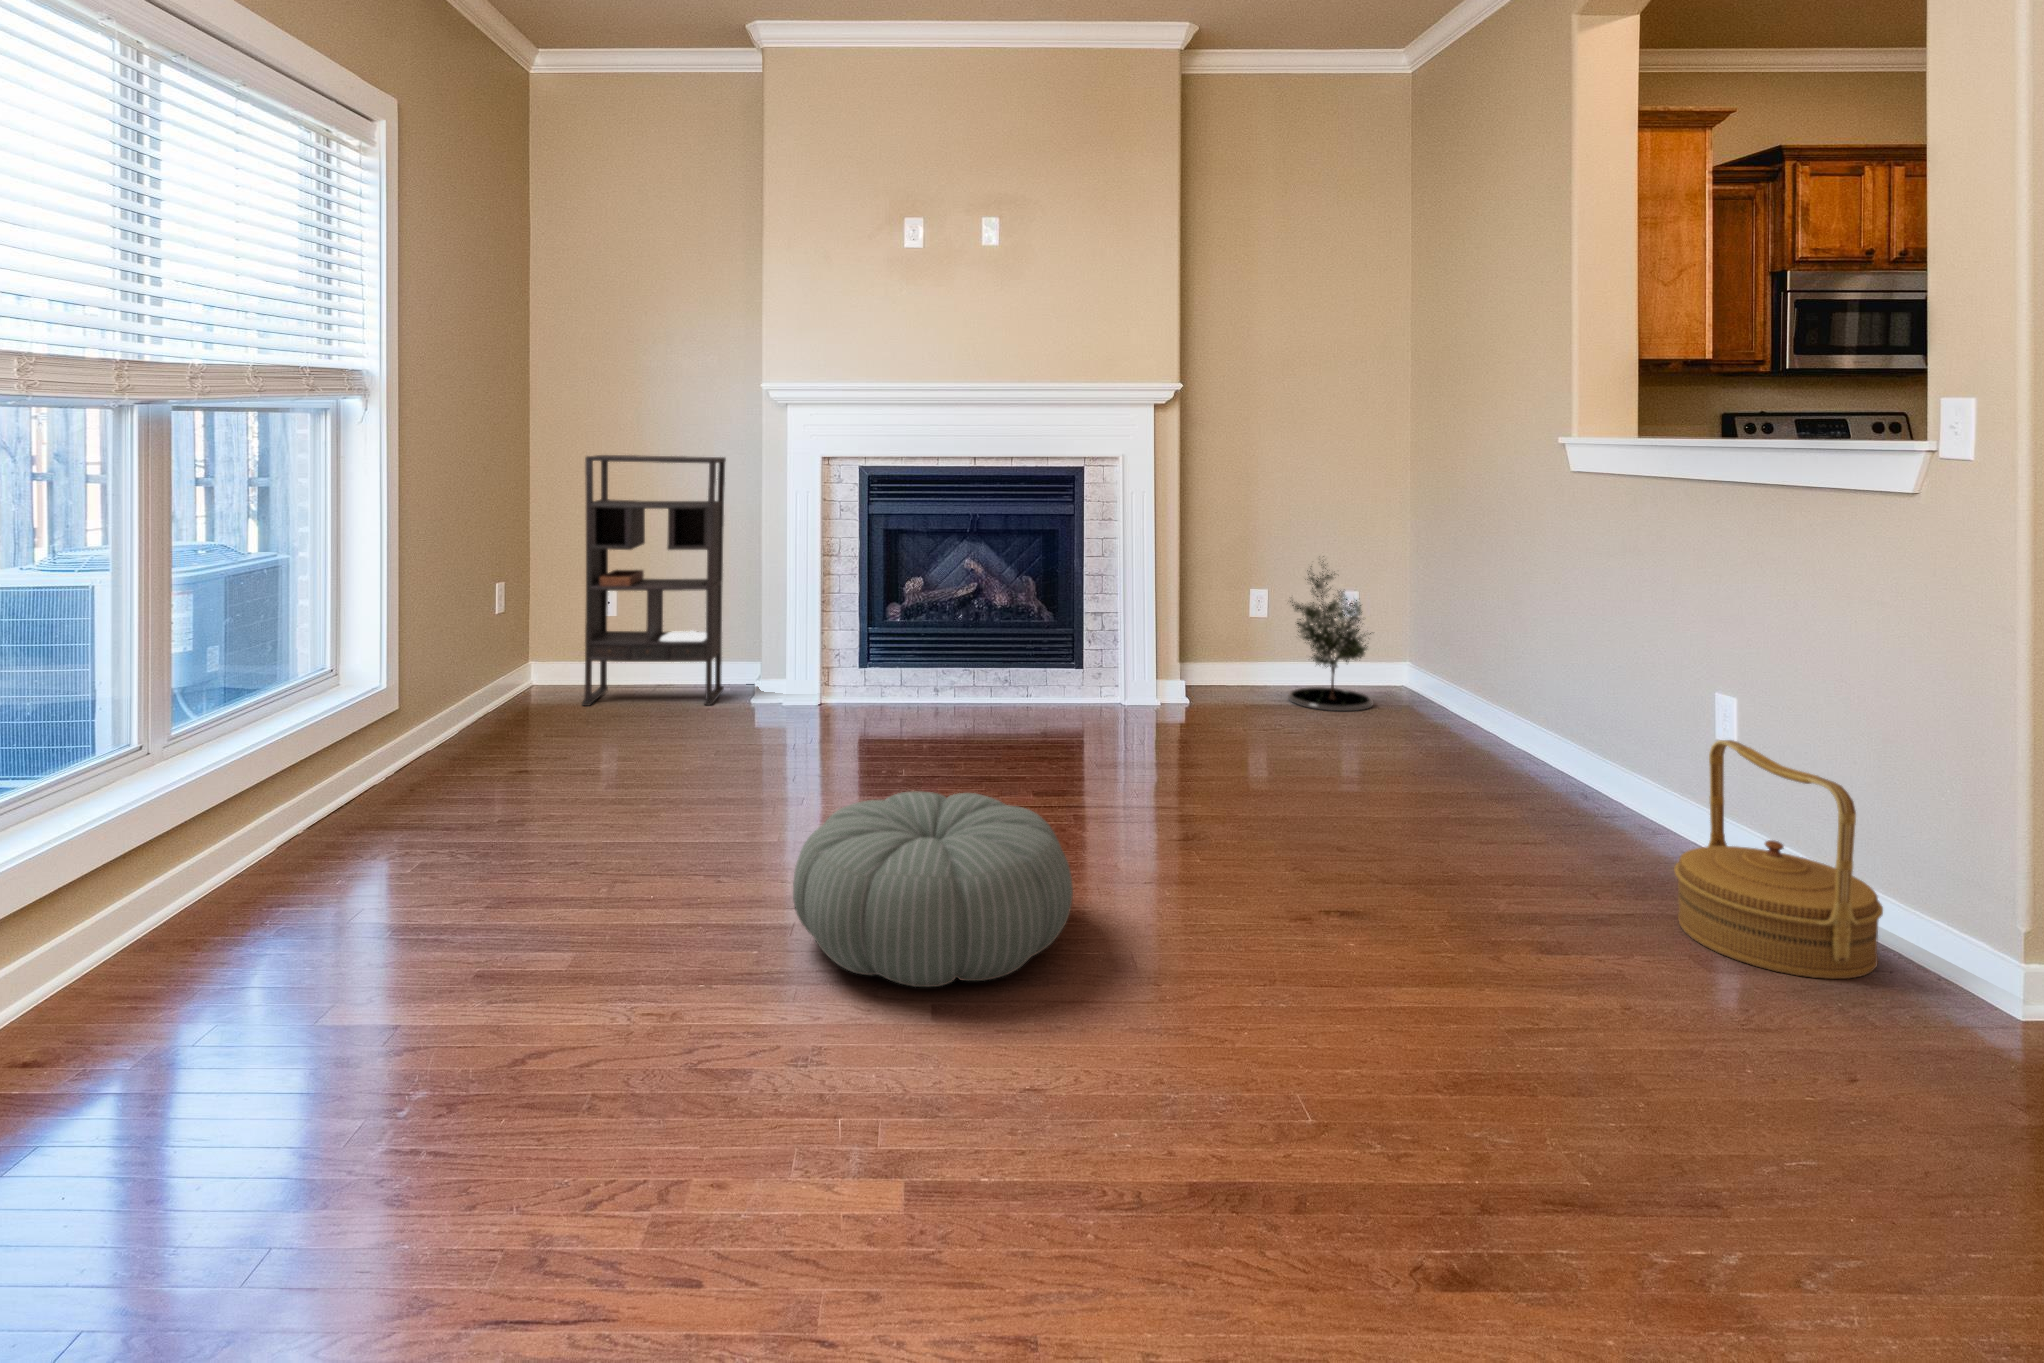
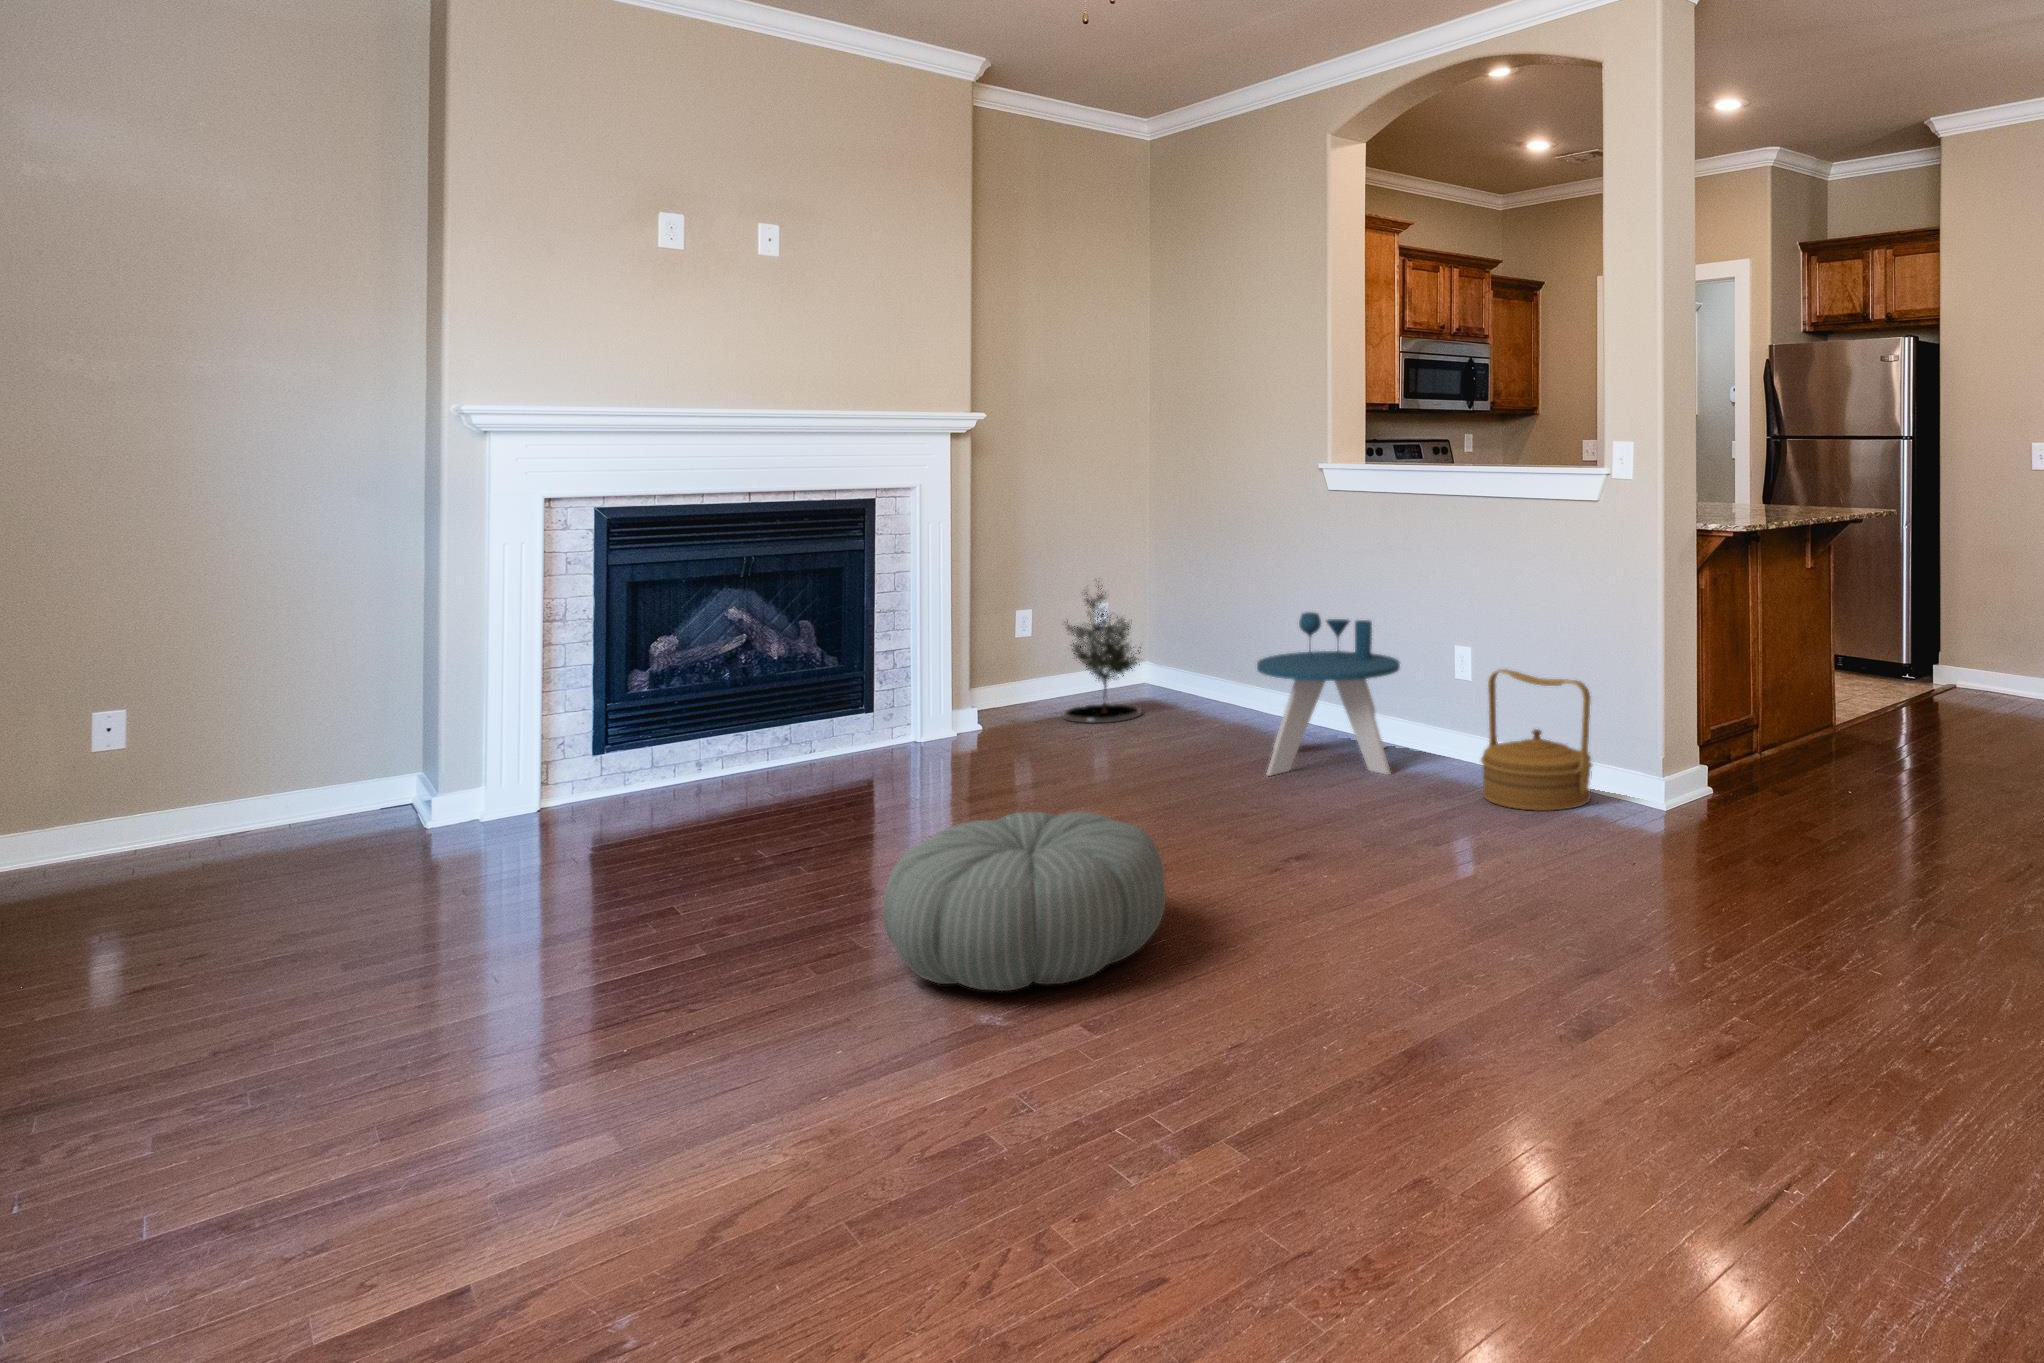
bookshelf: present [582,455,726,706] -> none [89,496,366,892]
side table: none [1415,621,1621,848] -> present [1257,612,1400,776]

